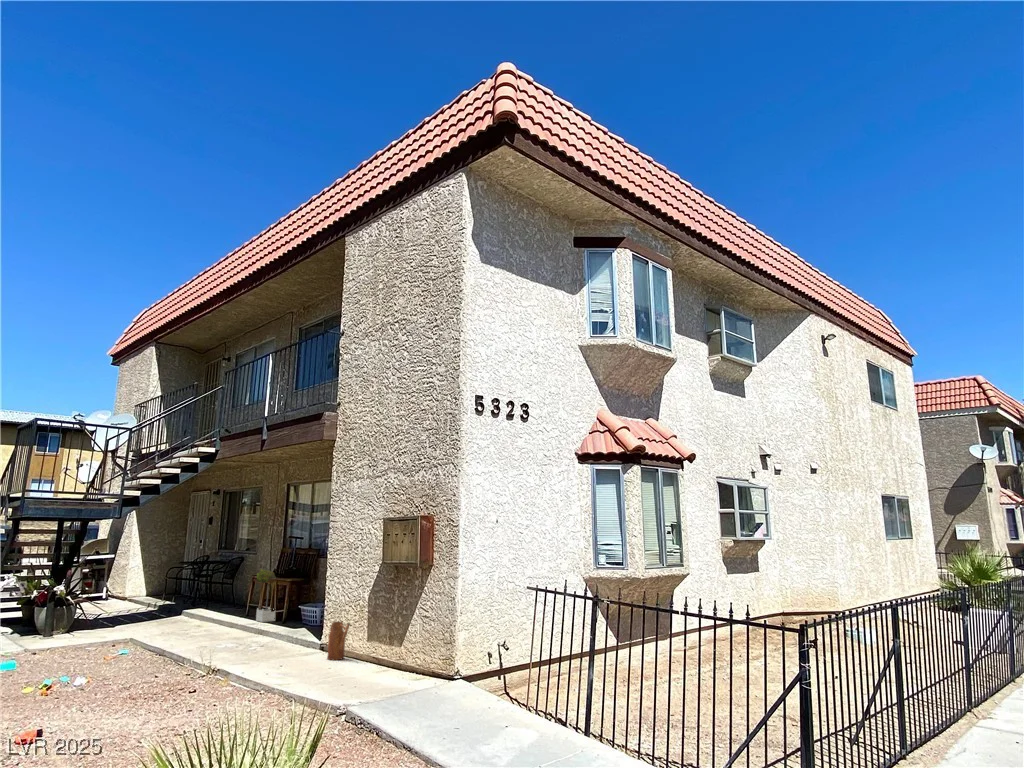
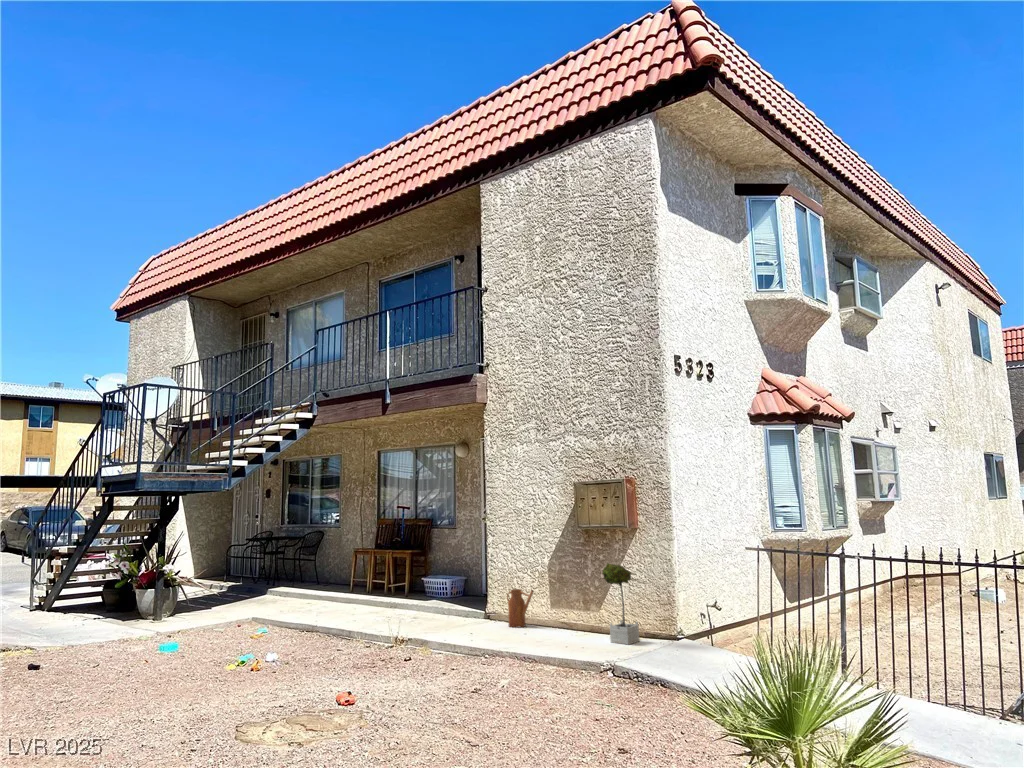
potted tree: present [256,569,276,622] -> present [603,563,640,644]

